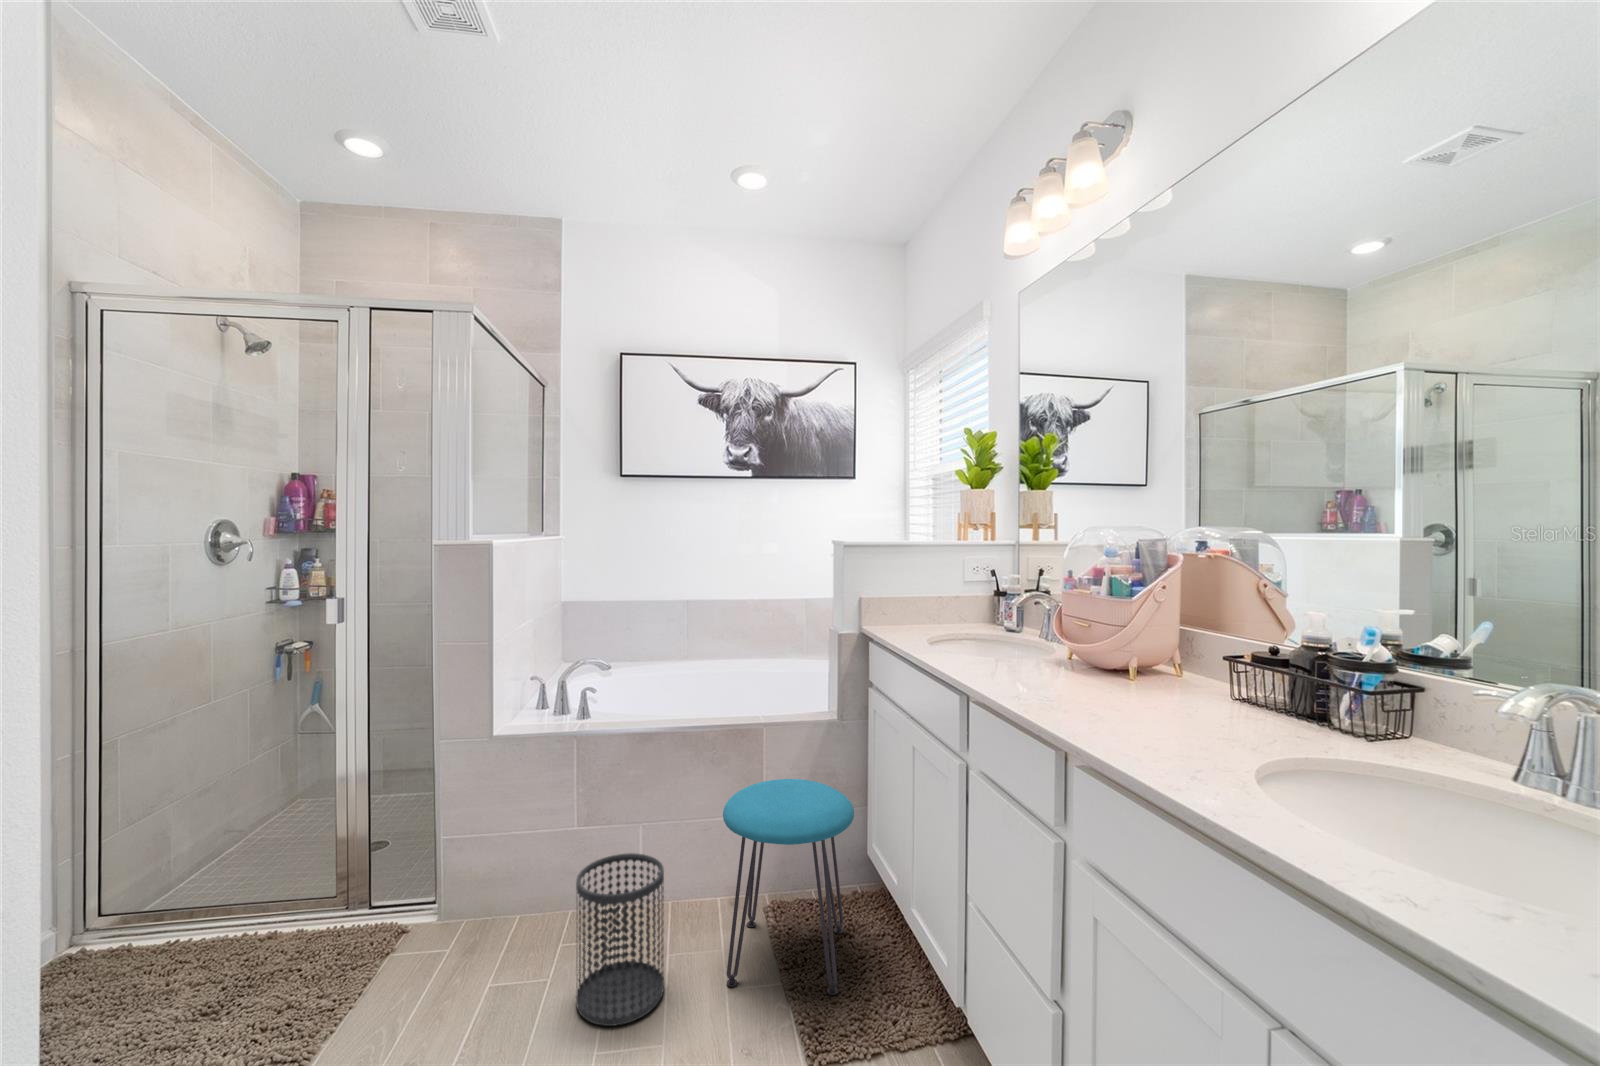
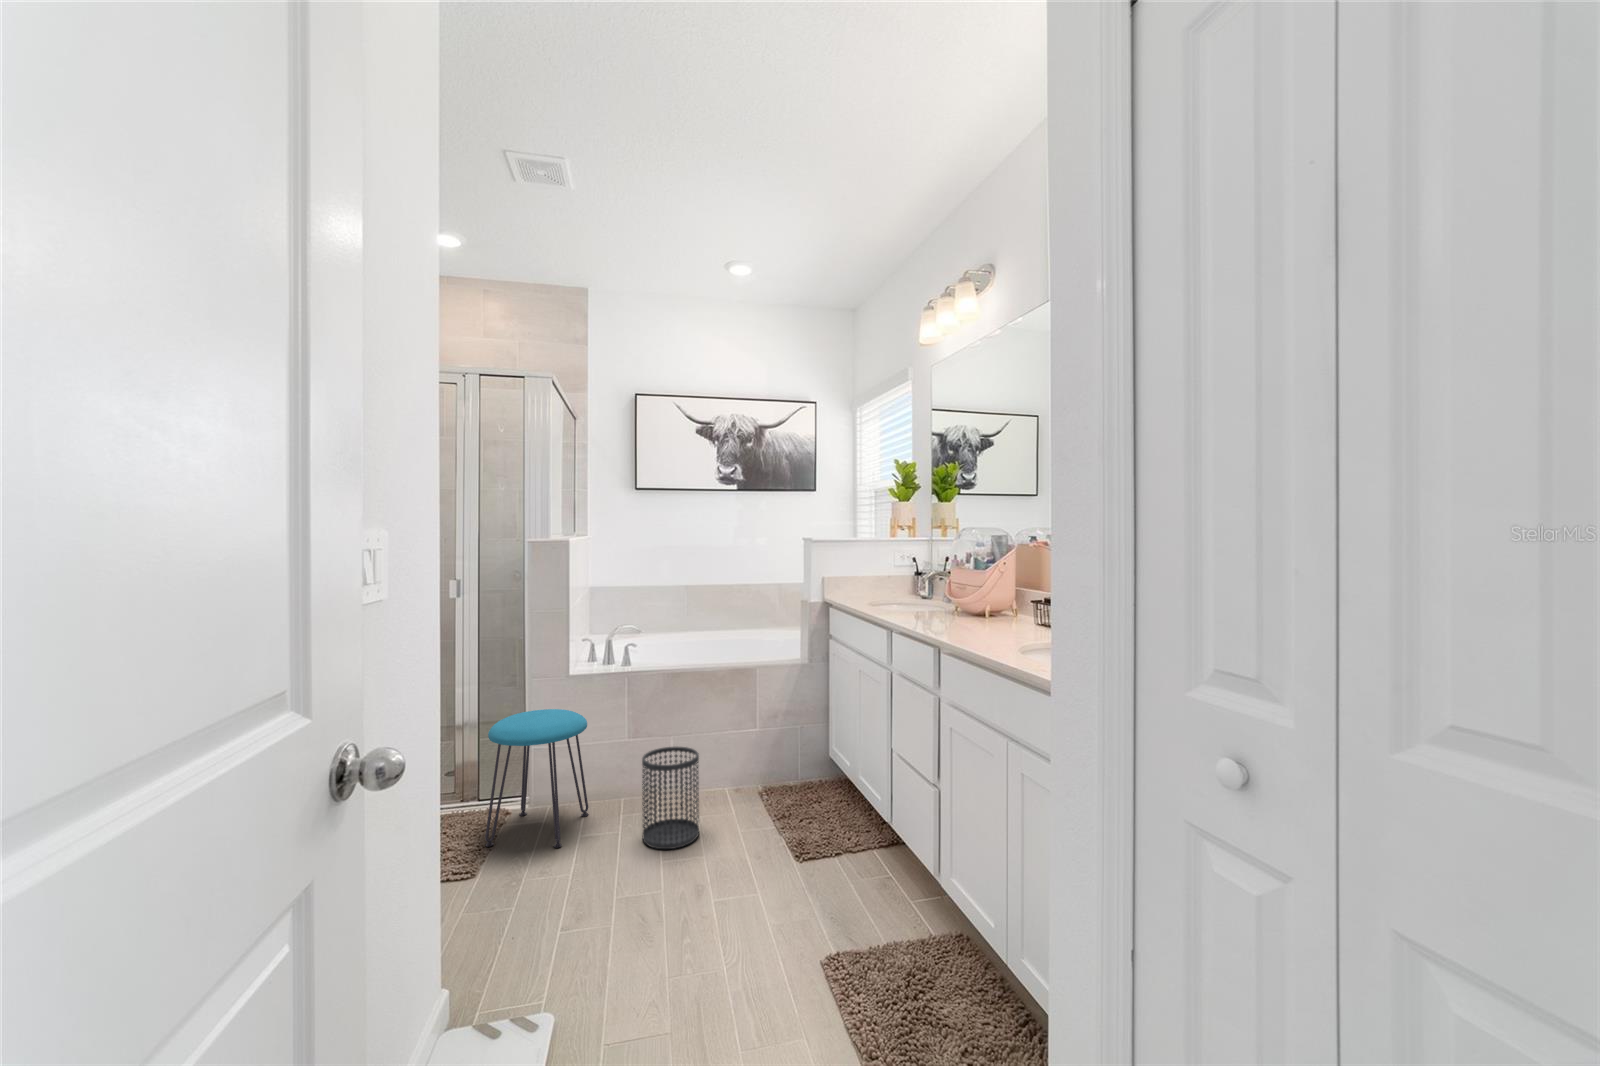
stool: present [723,779,854,995] -> present [485,709,588,848]

